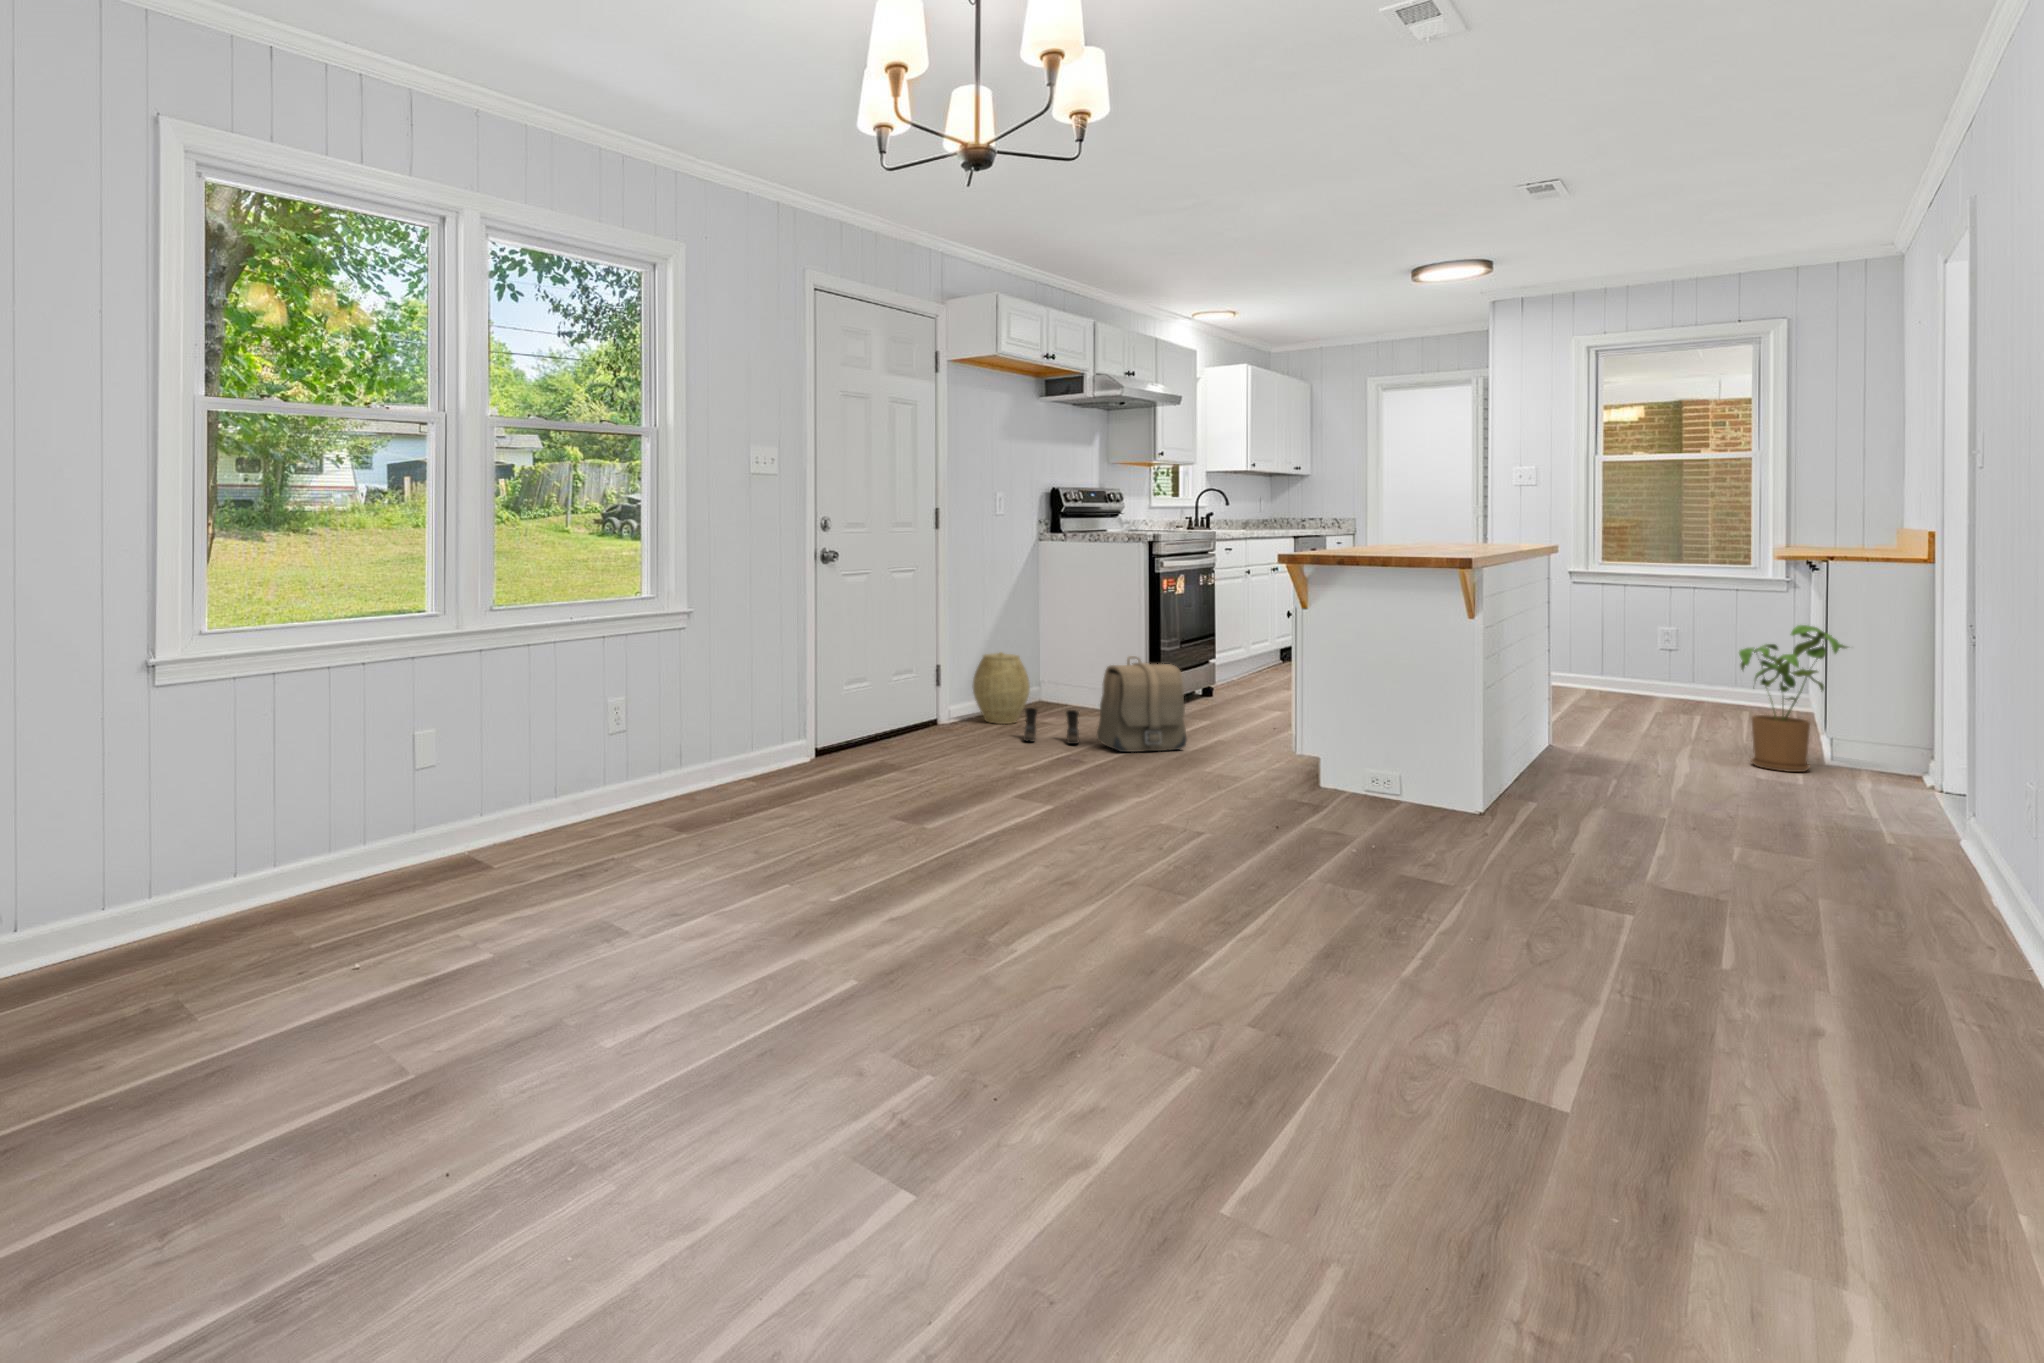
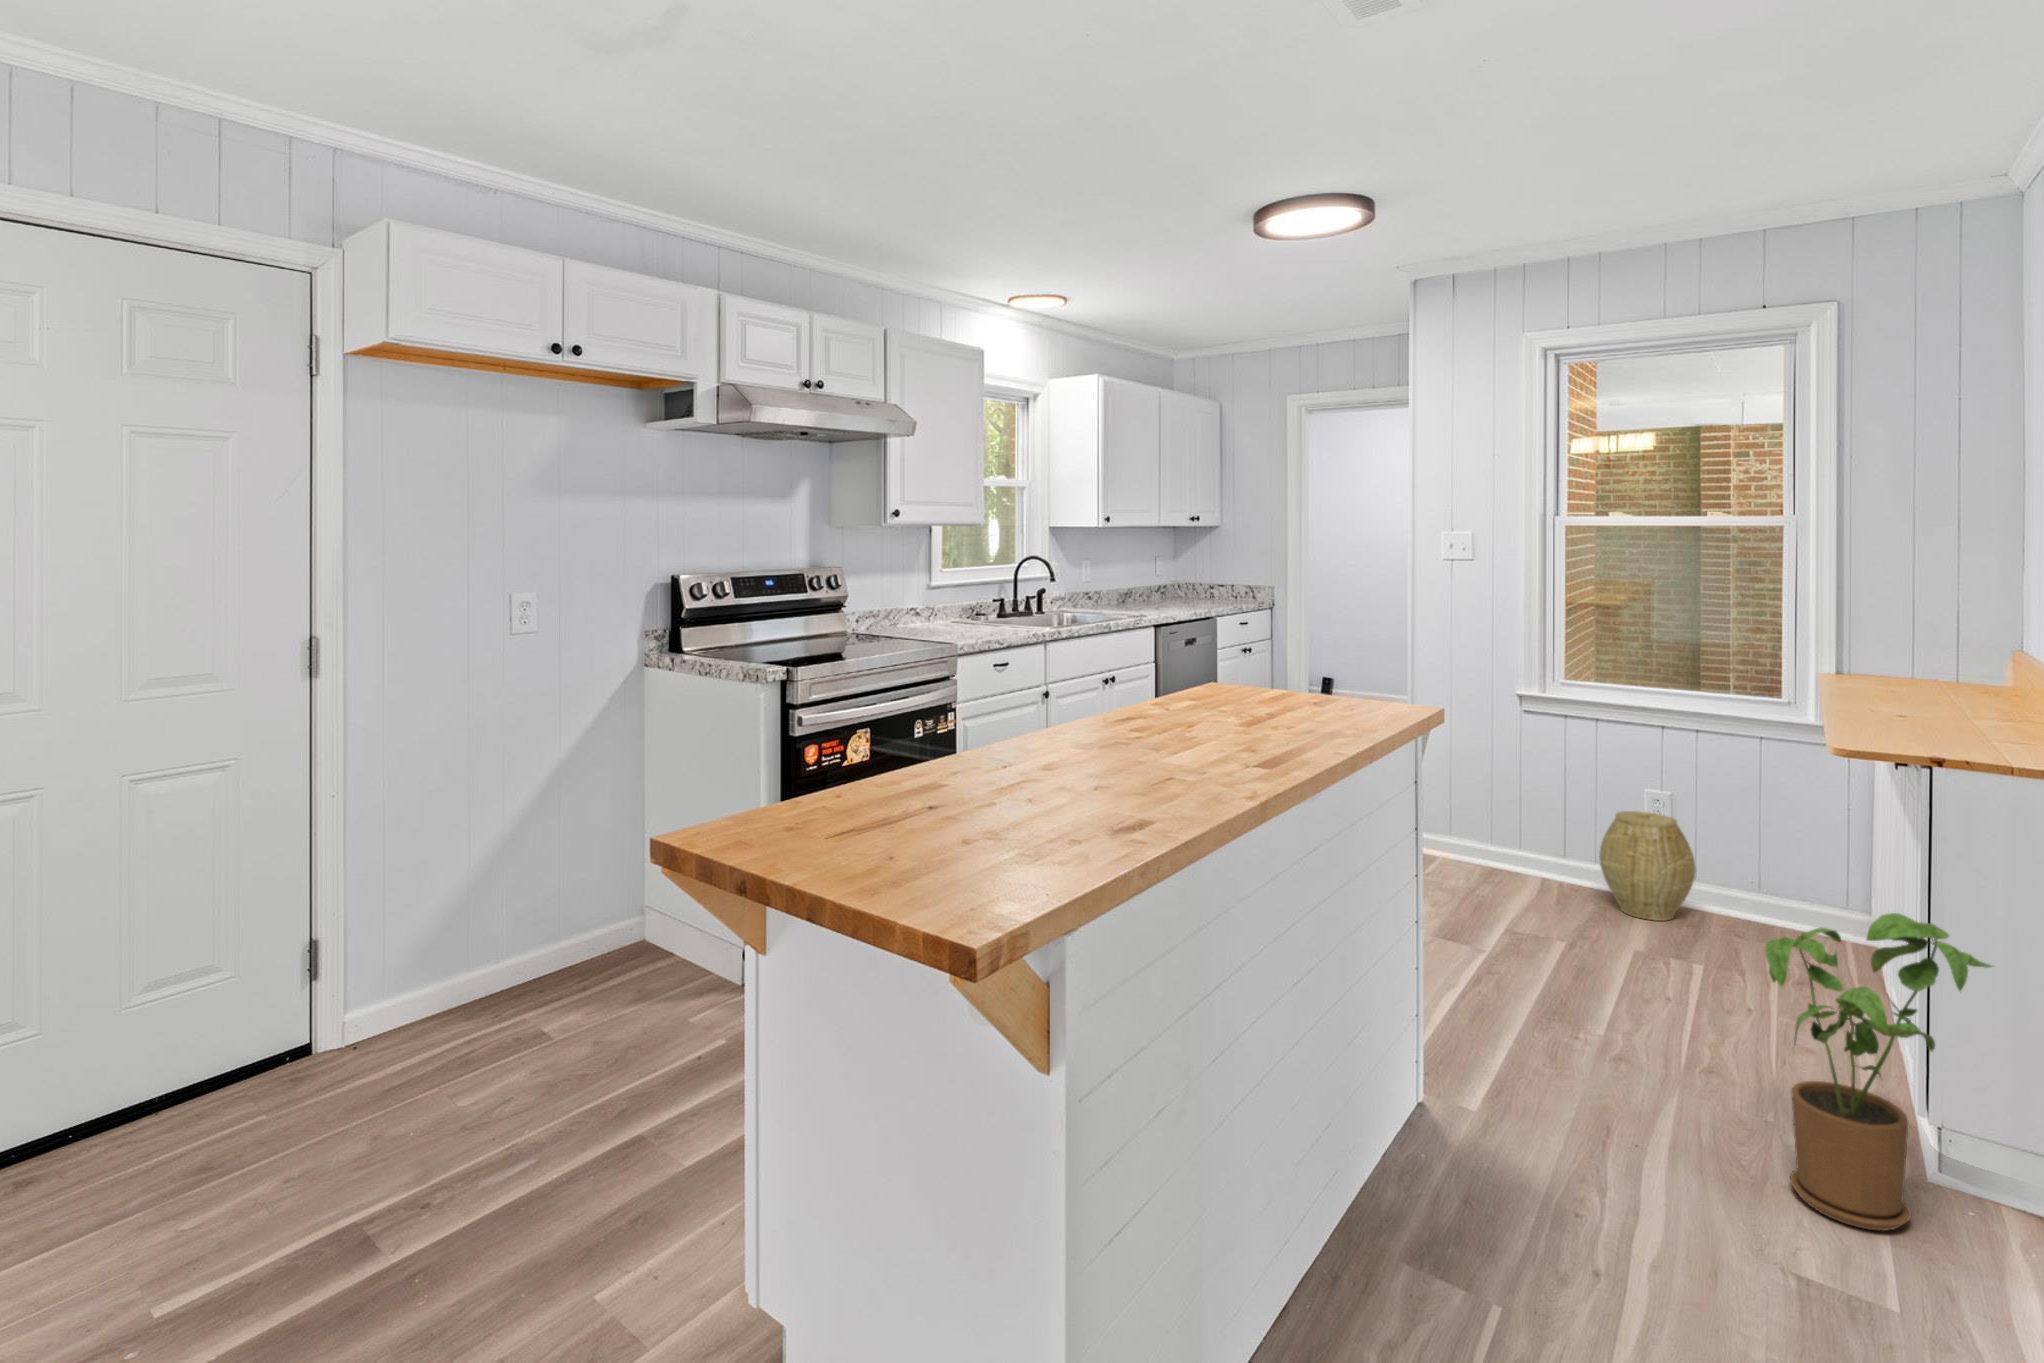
woven basket: present [973,652,1030,724] -> present [1599,811,1696,921]
backpack: present [1097,656,1187,752] -> none [500,962,673,1195]
boots: present [1023,708,1079,744] -> none [374,1057,501,1154]

